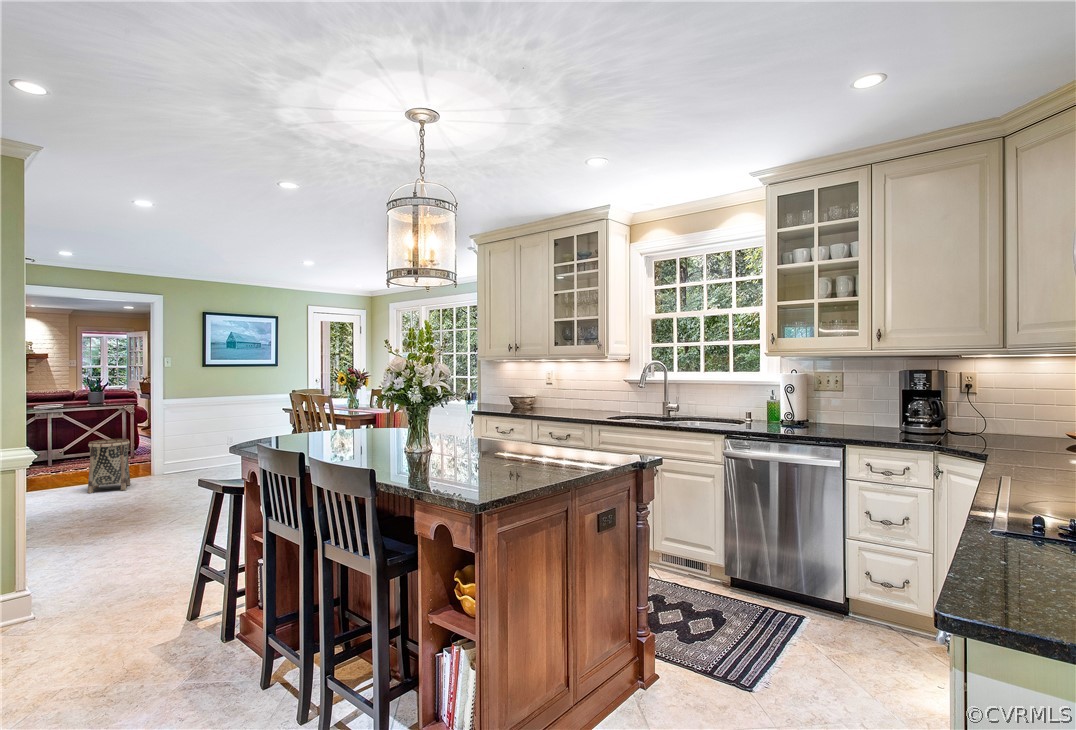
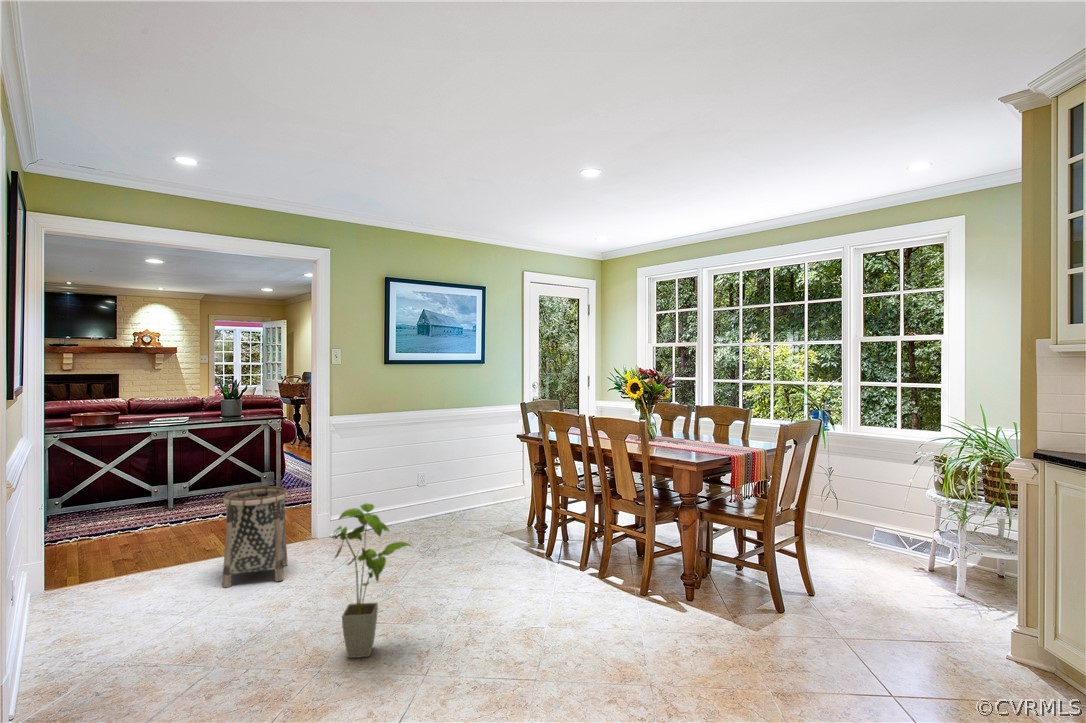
house plant: none [145,435,192,509] -> present [333,504,410,658]

